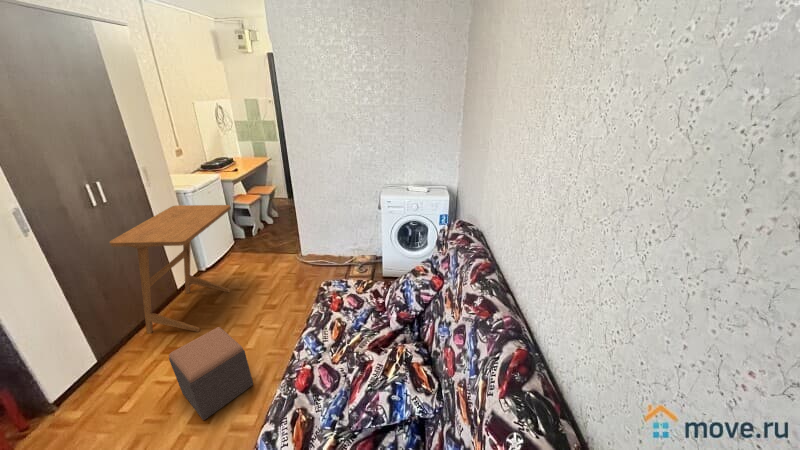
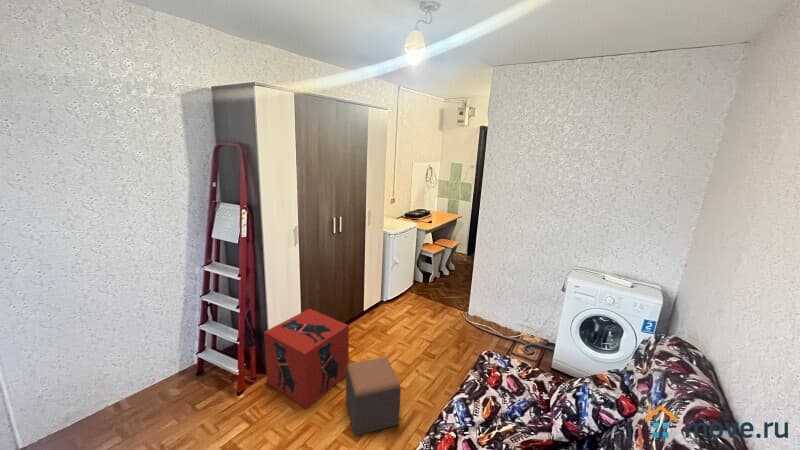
side table: present [110,205,231,333] -> none [336,243,420,354]
storage box: none [9,312,177,426] -> present [264,309,349,408]

